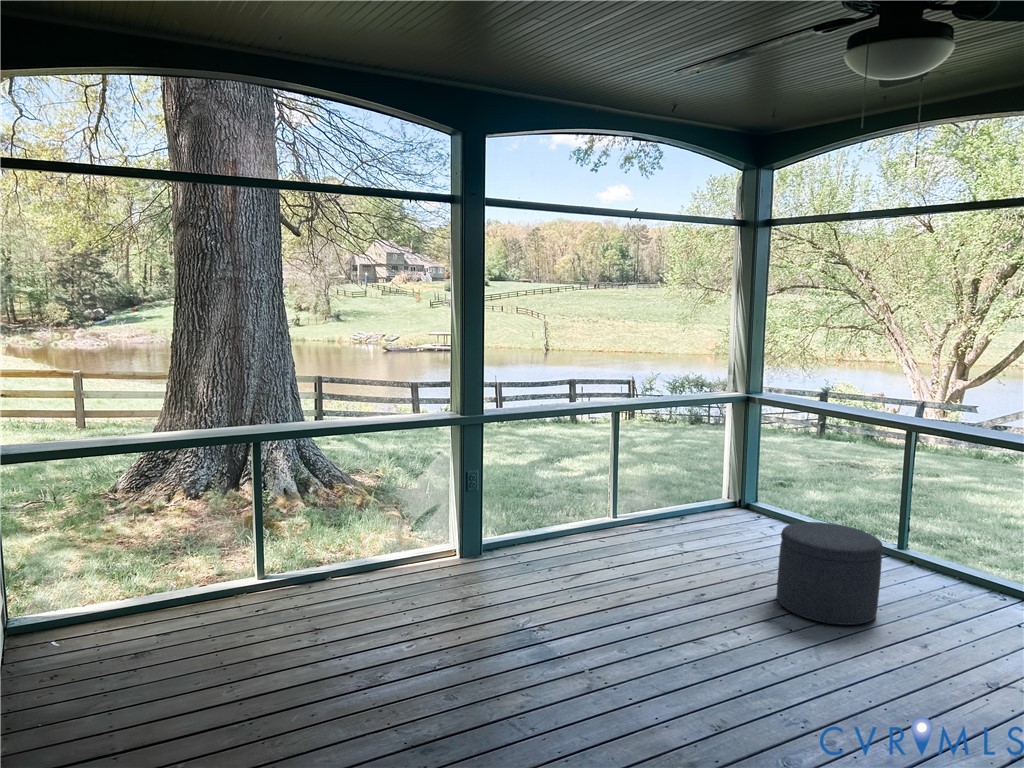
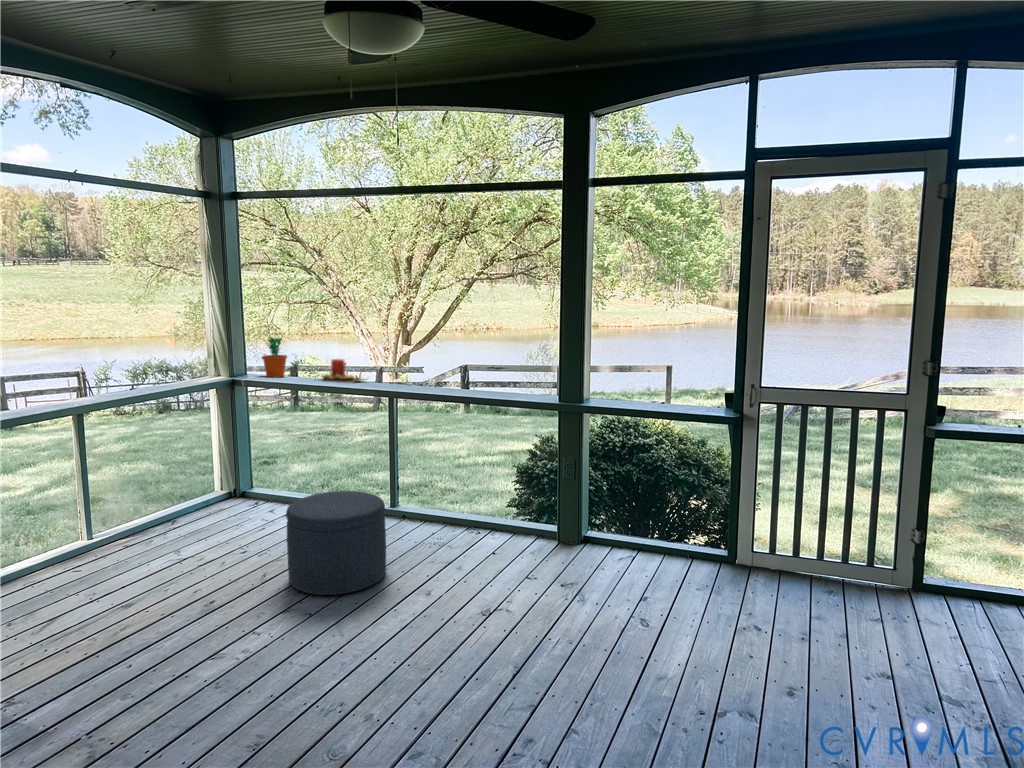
flower pot: none [784,362,810,402] -> present [262,338,287,377]
candle: none [829,390,894,418] -> present [319,359,364,383]

